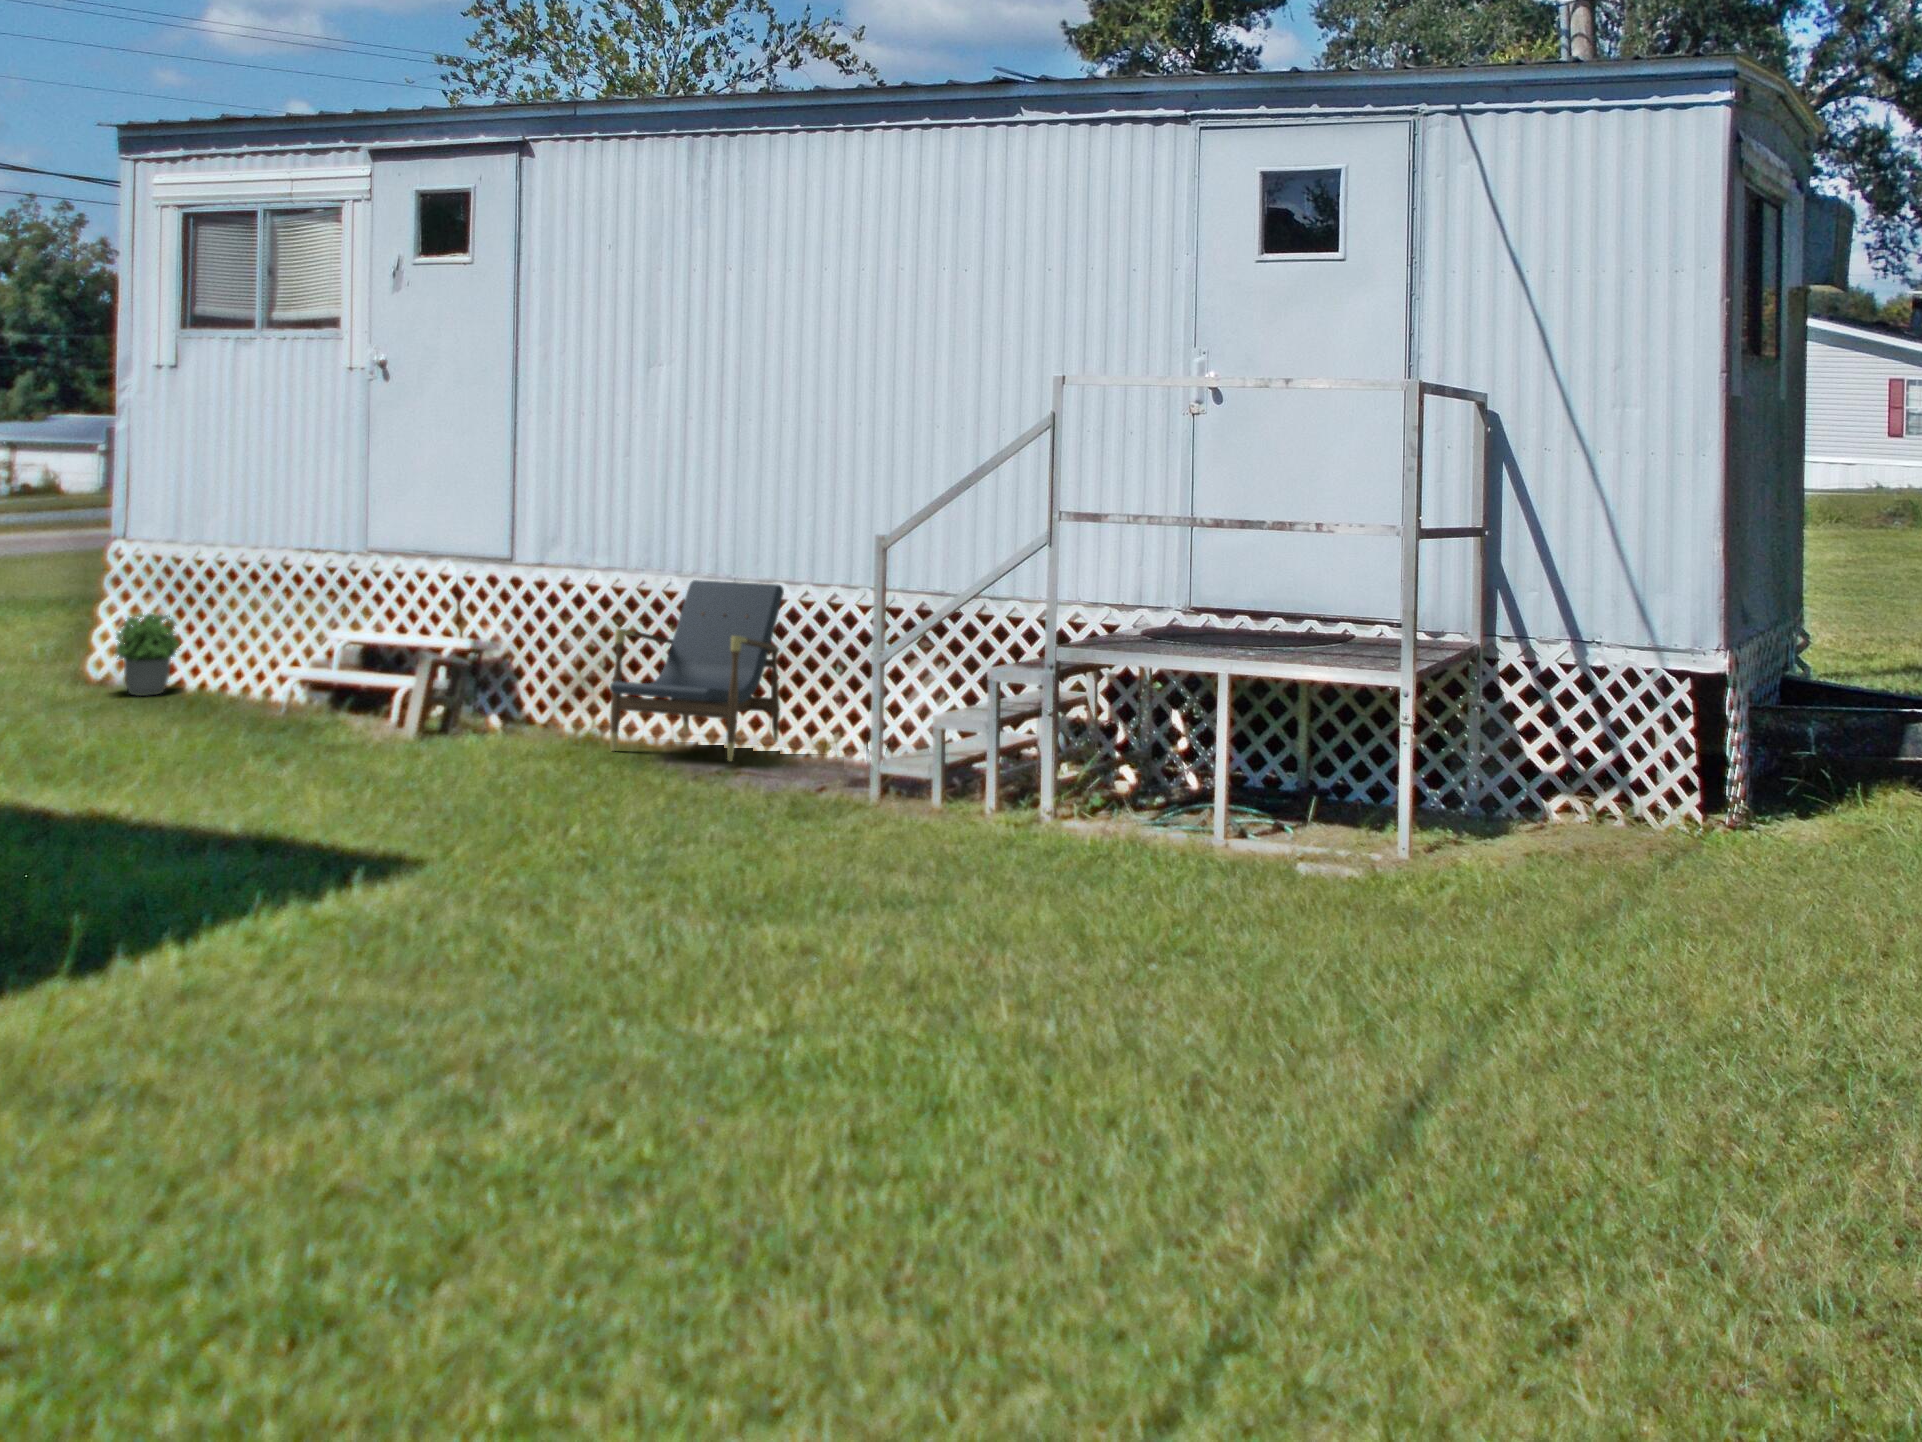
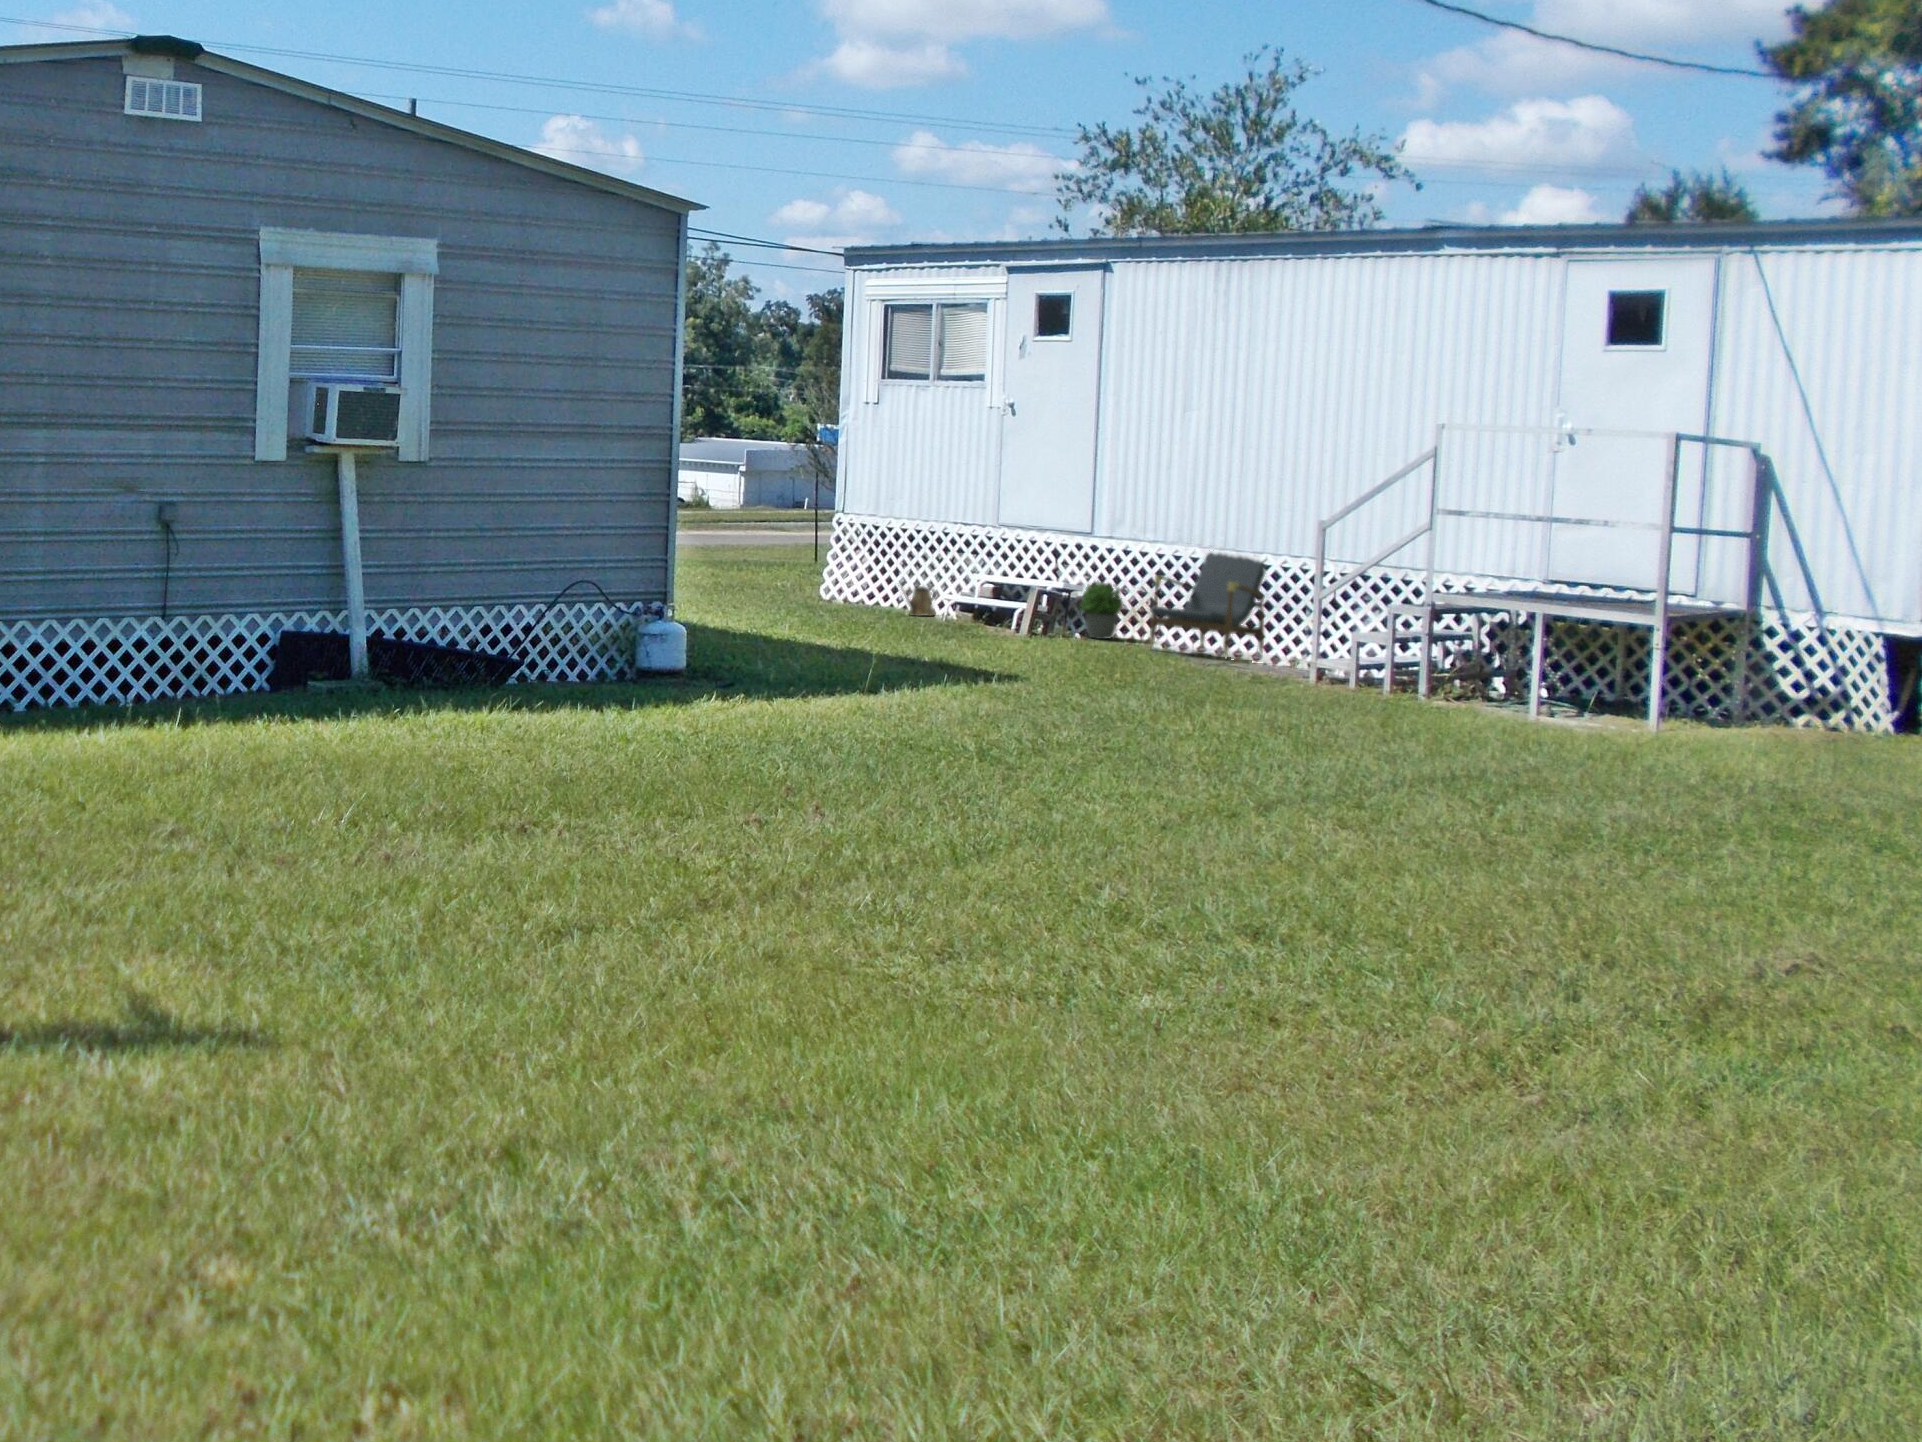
potted plant: present [115,612,181,696] -> present [1080,581,1124,639]
watering can: none [206,653,273,703] -> present [898,585,936,616]

